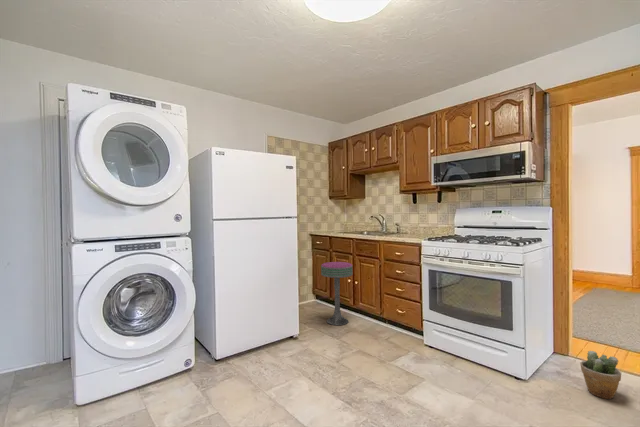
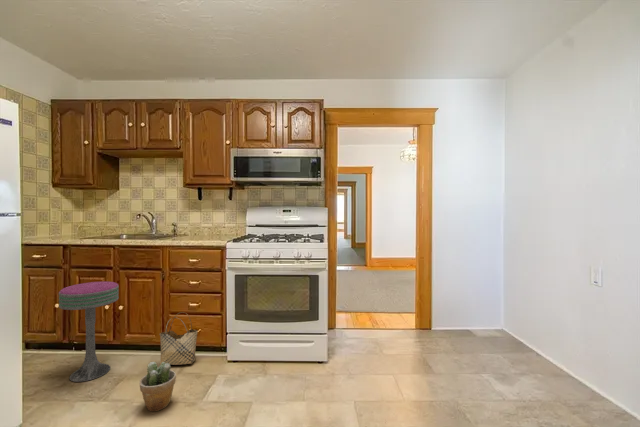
woven basket: none [375,294,402,336] -> present [160,312,198,365]
potted plant: present [580,351,621,399] -> present [139,362,176,411]

